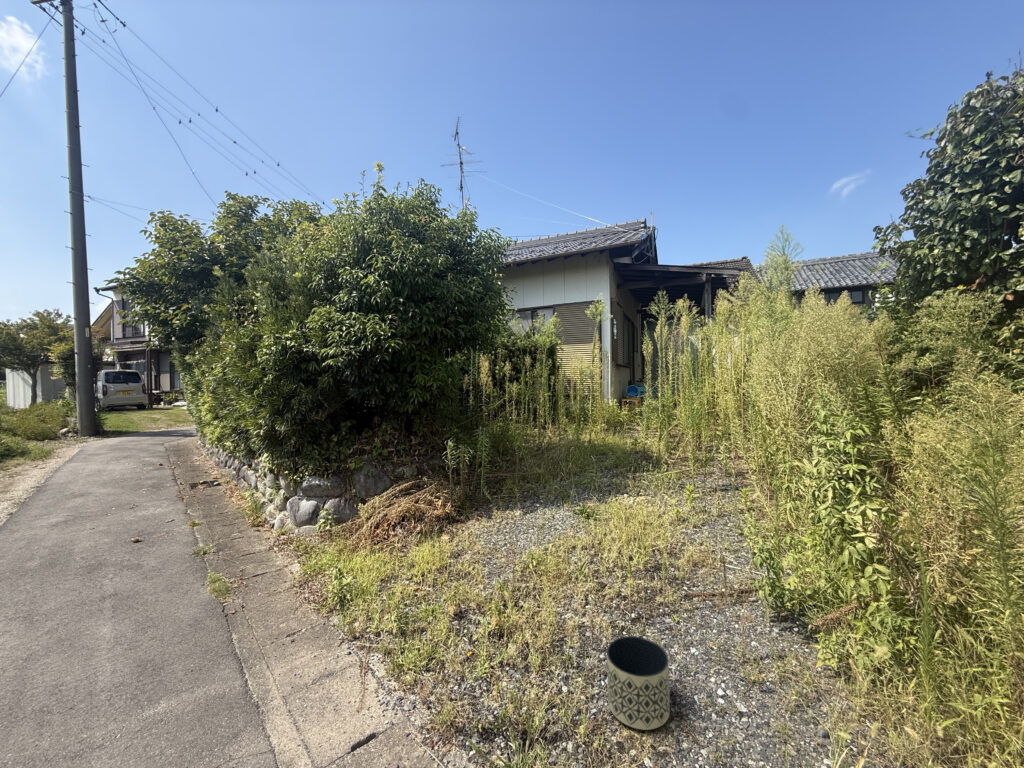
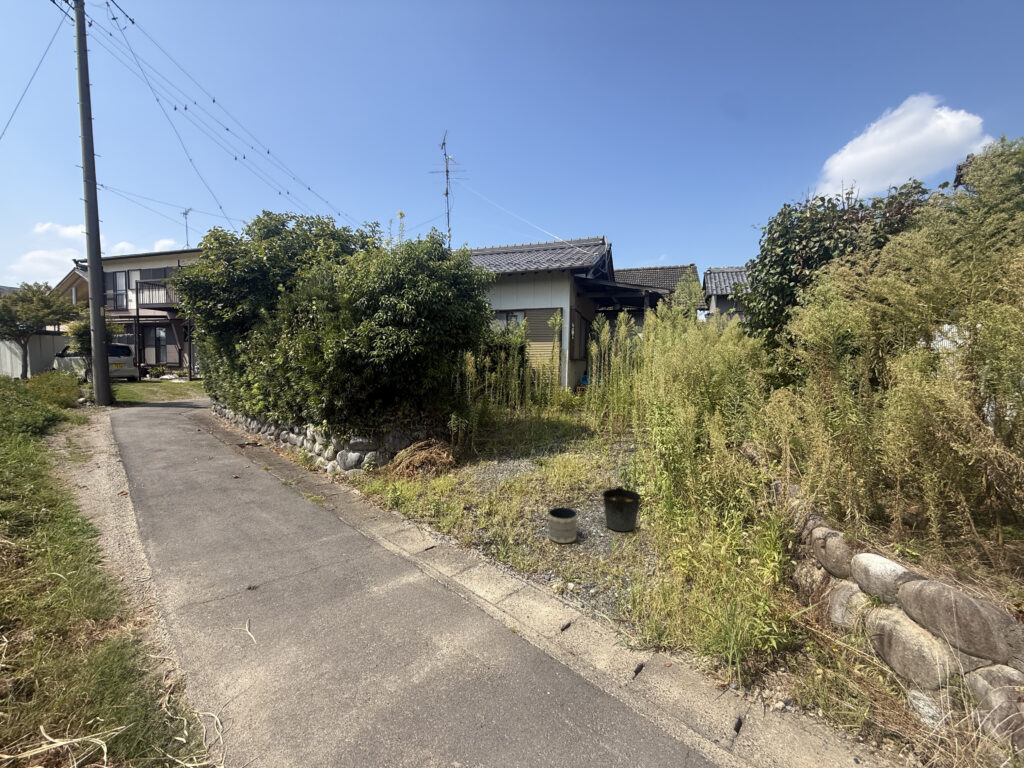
bucket: none [711,584,806,696] -> present [600,486,640,531]

